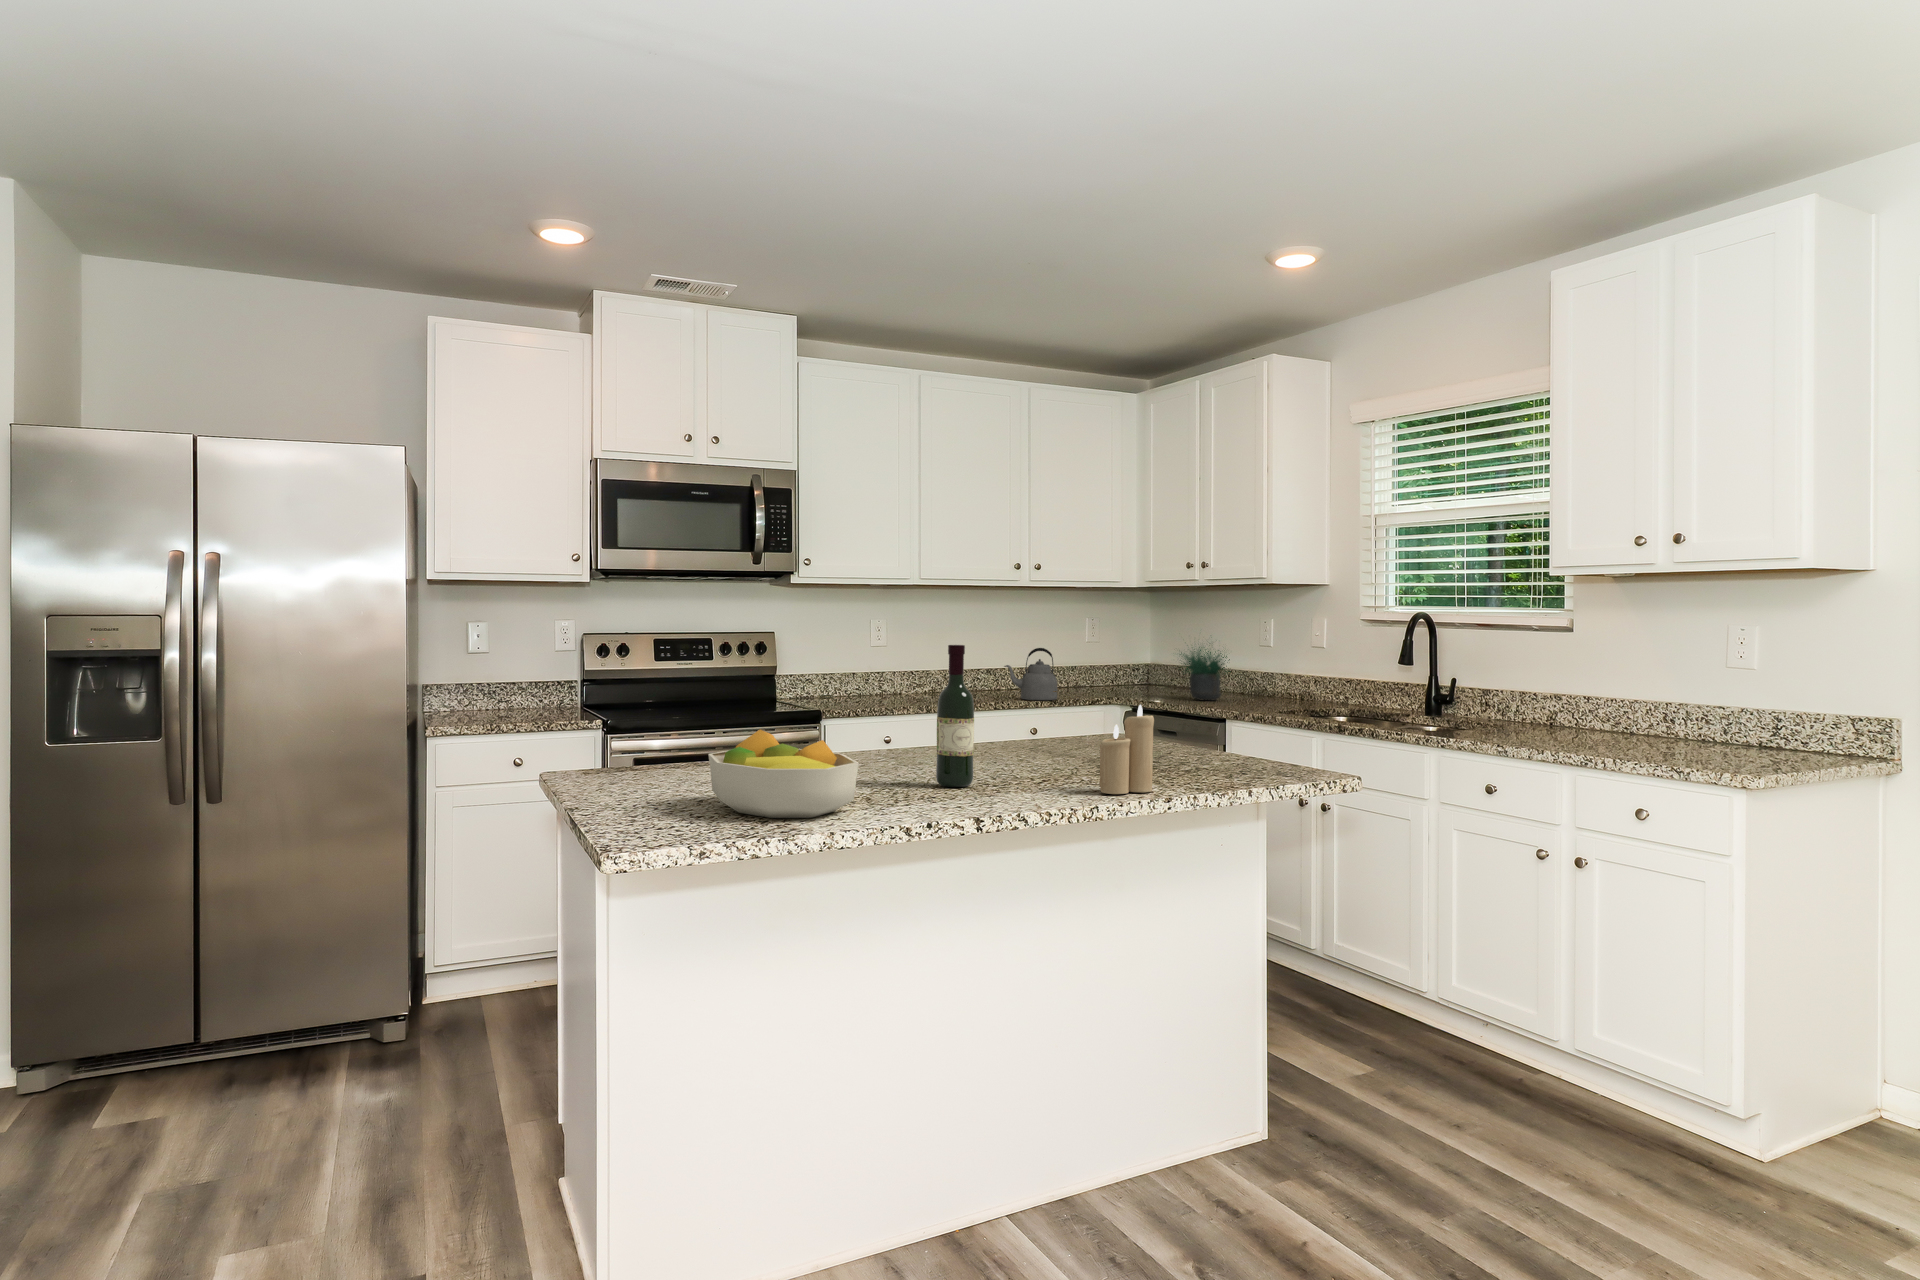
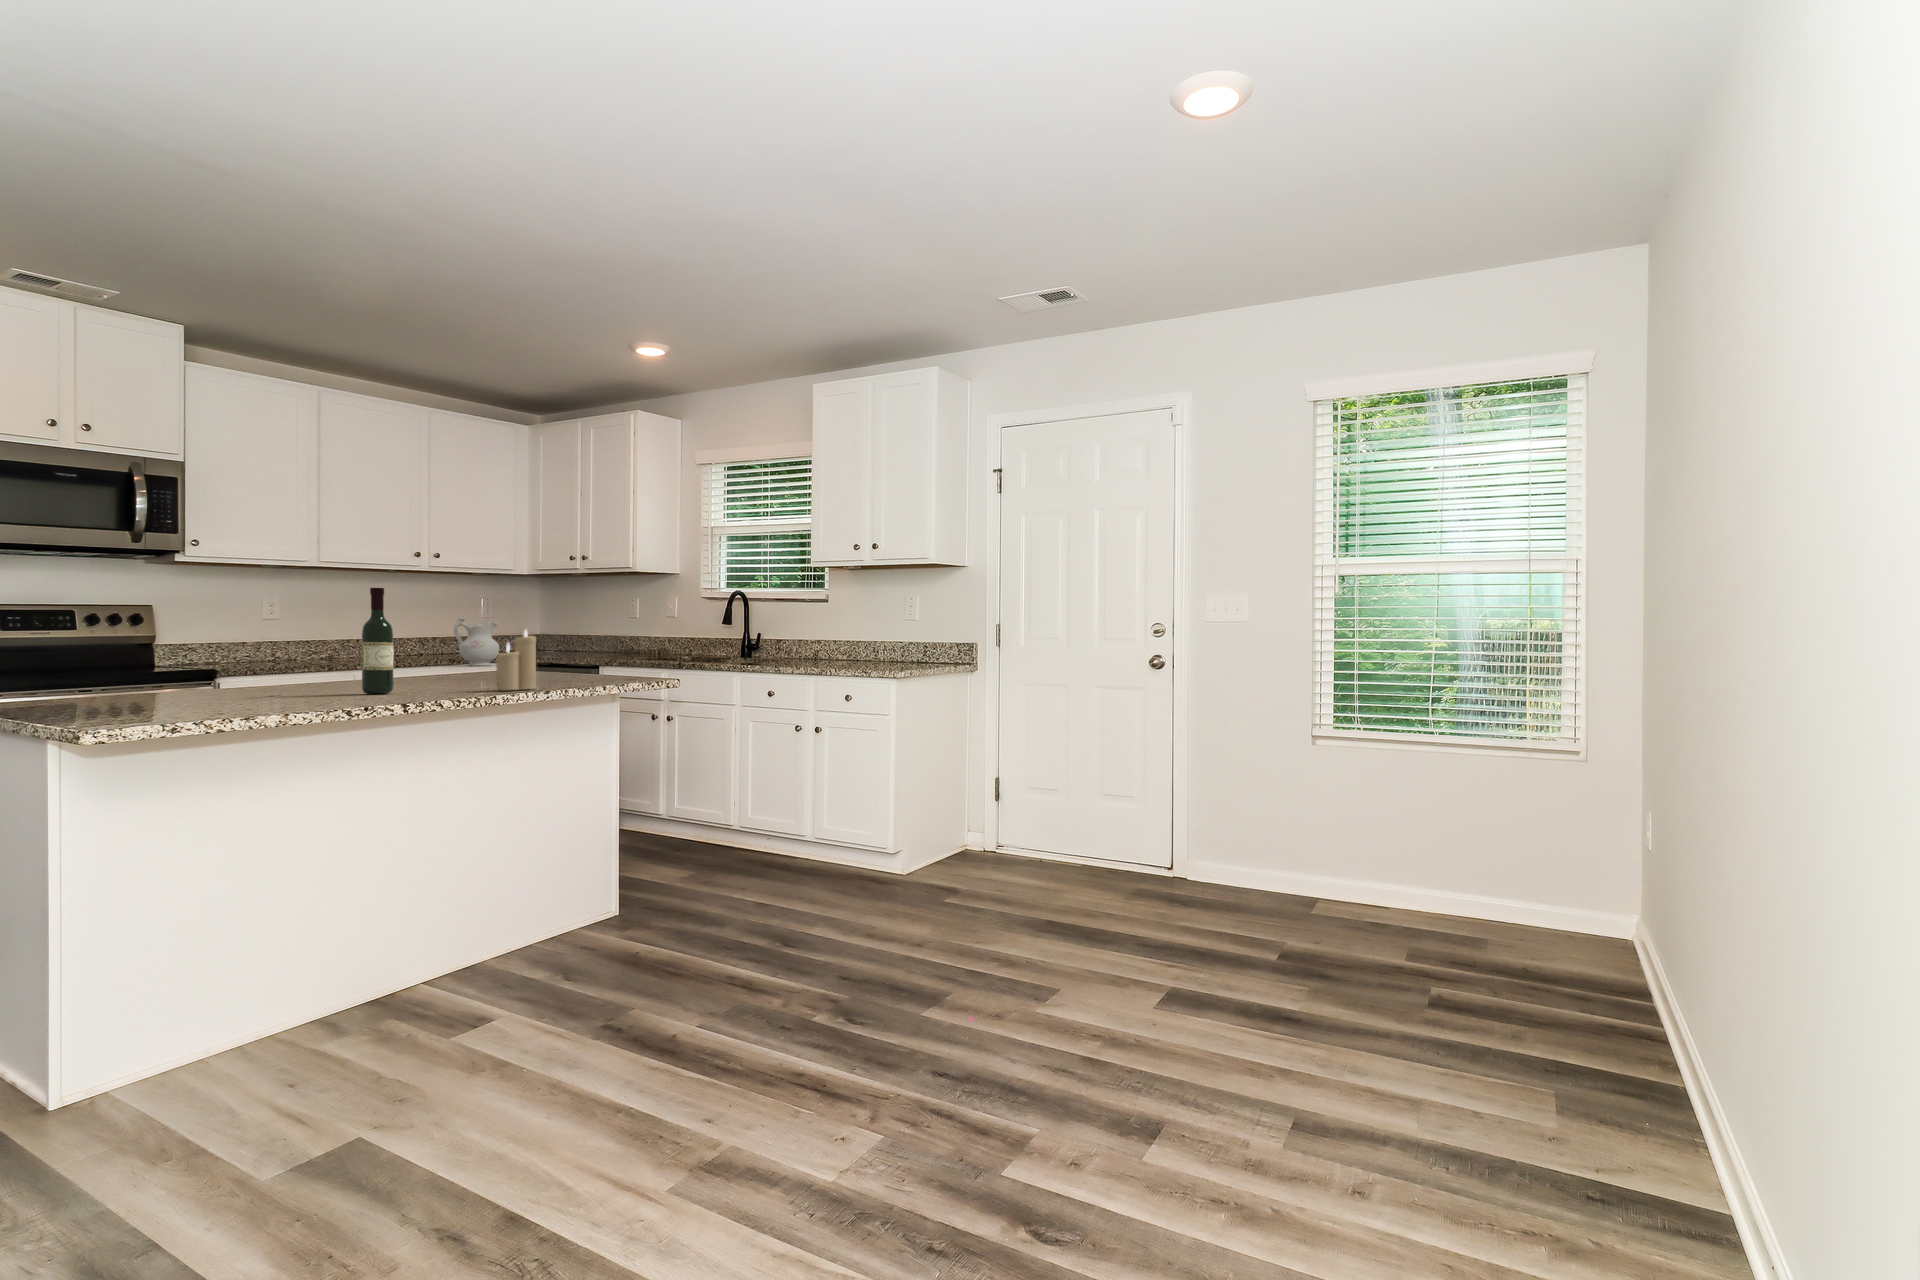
ceramic pitcher: none [1062,647,1112,706] -> present [454,619,499,666]
potted plant: present [1180,647,1230,700] -> none [548,602,612,661]
kettle: present [1004,648,1057,700] -> none [399,621,450,665]
fruit bowl: present [708,730,859,818] -> none [157,648,303,709]

